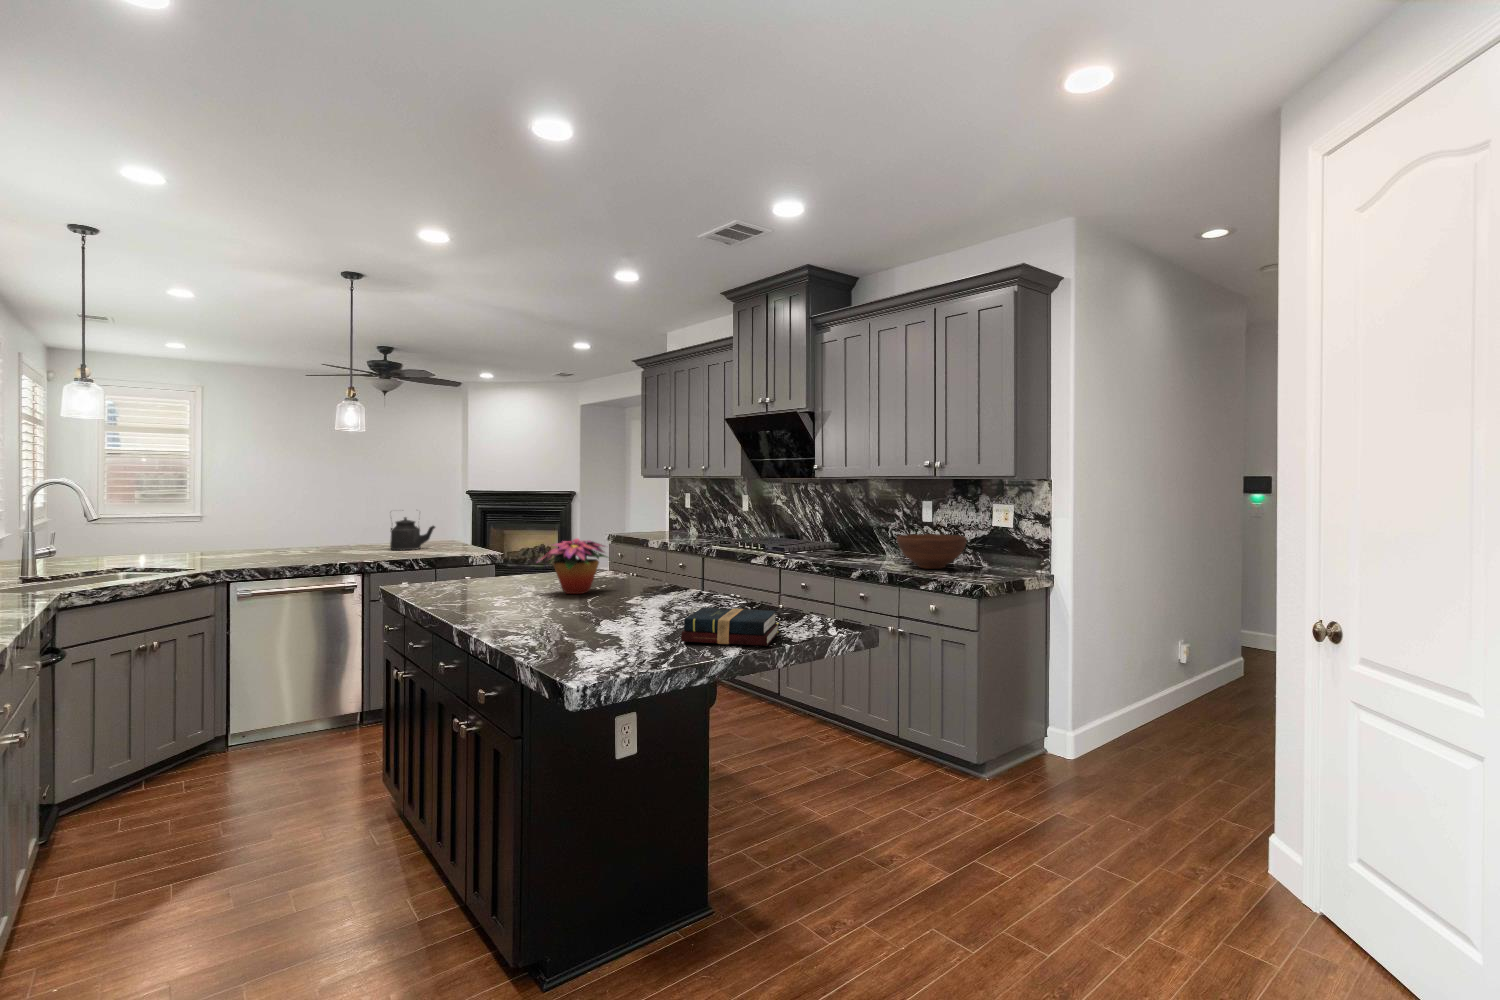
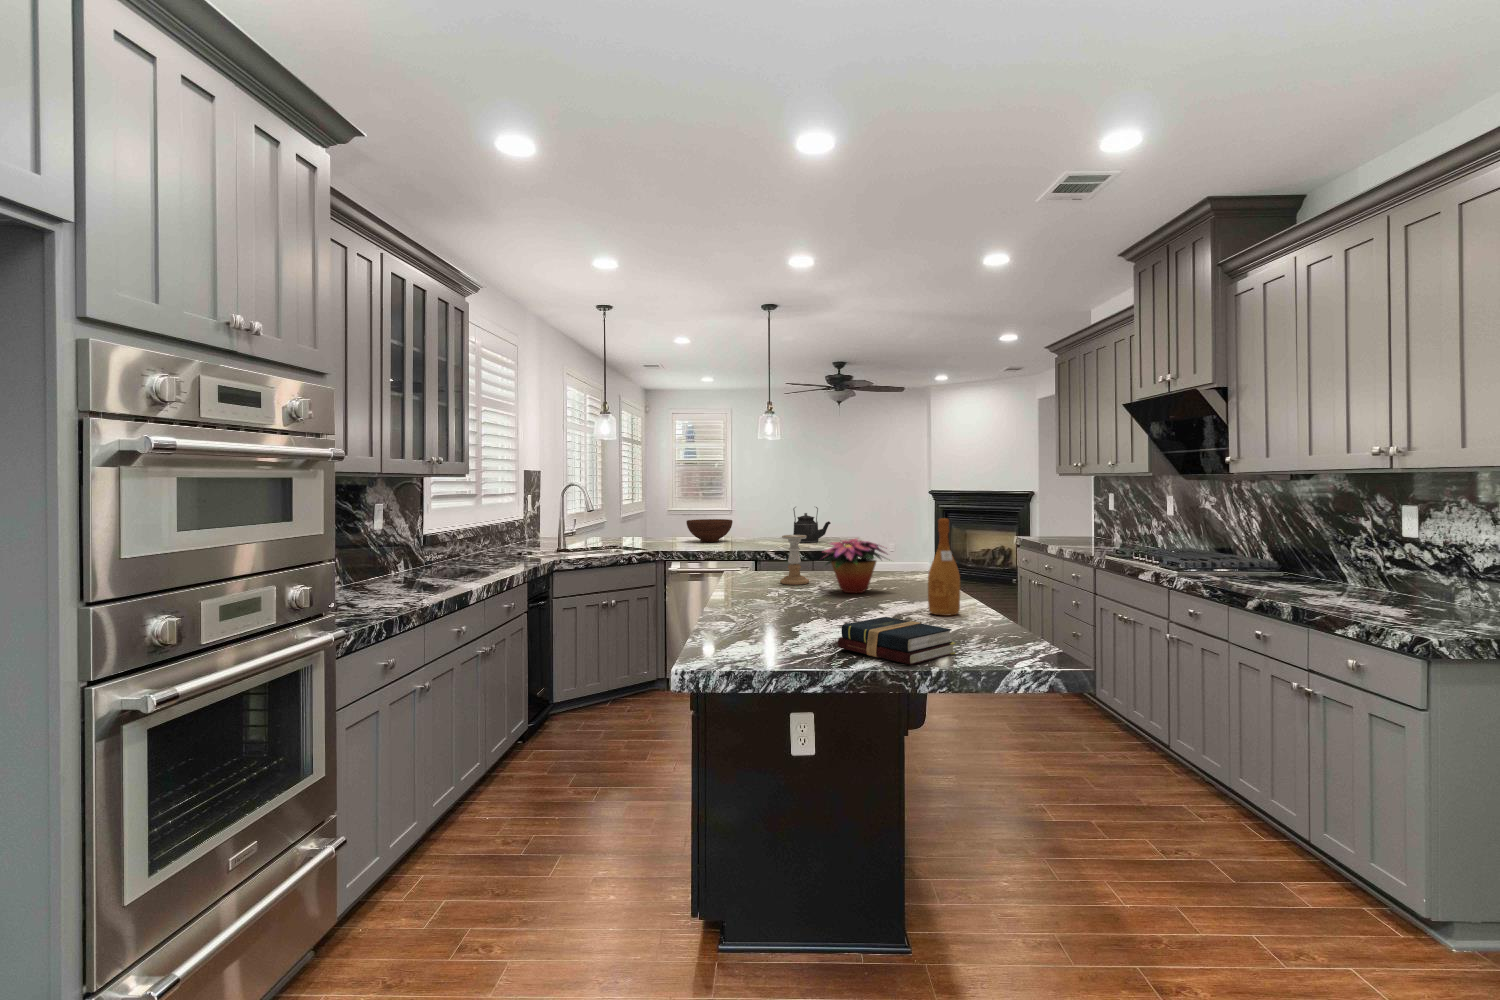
wine bottle: none [686,514,714,604] -> present [928,518,960,616]
fruit bowl: present [897,534,967,569] -> present [686,519,733,542]
candle holder: none [476,538,509,592] -> present [780,535,809,585]

